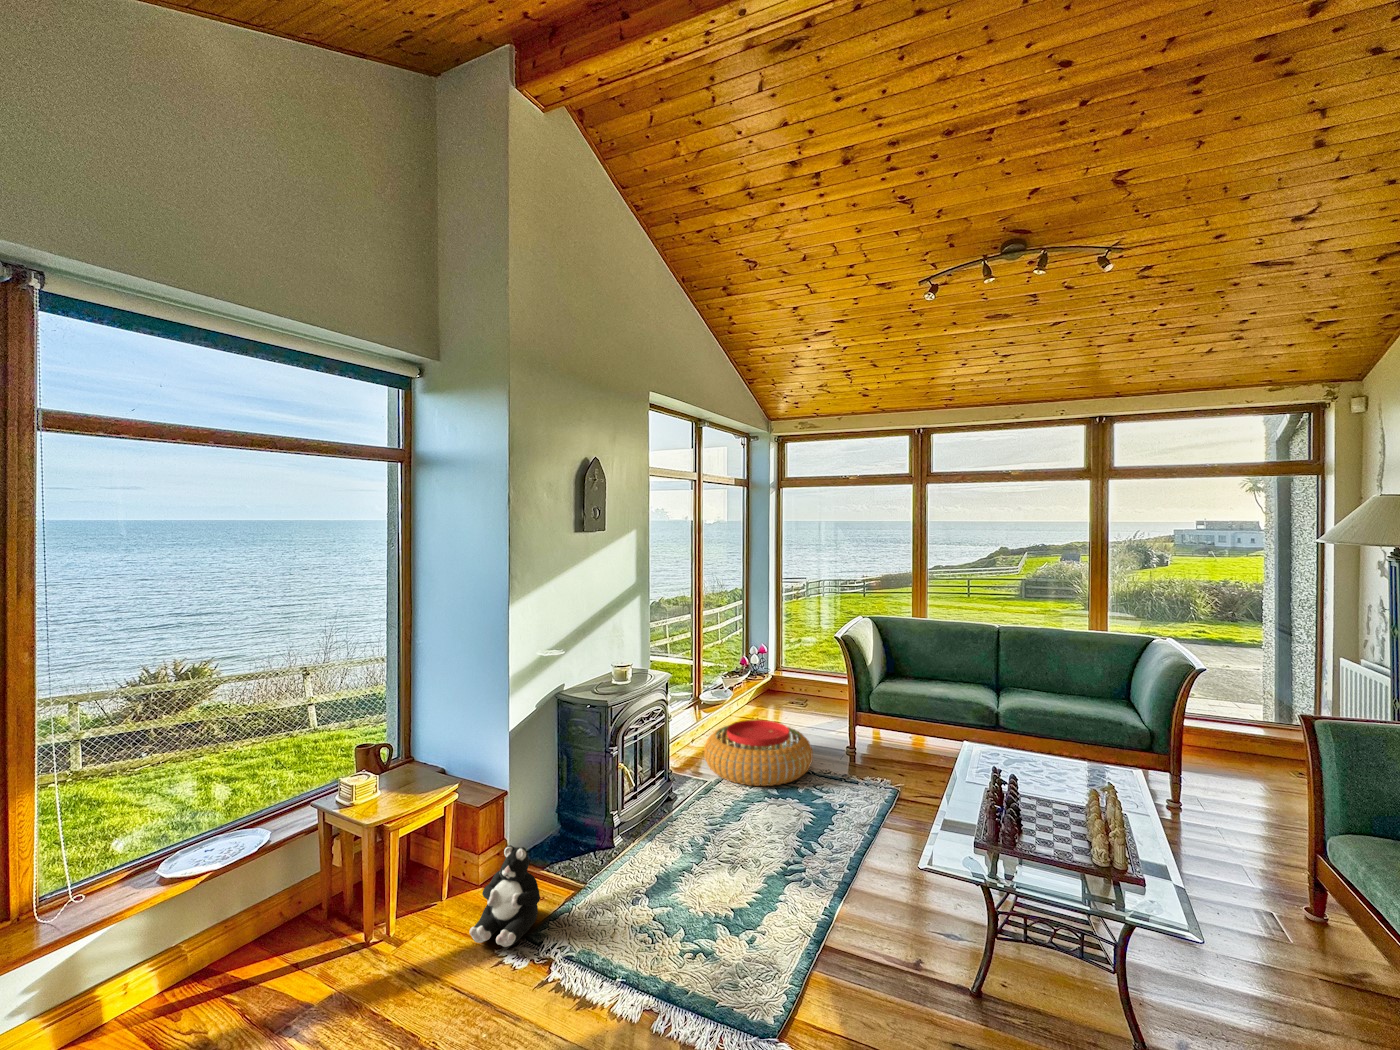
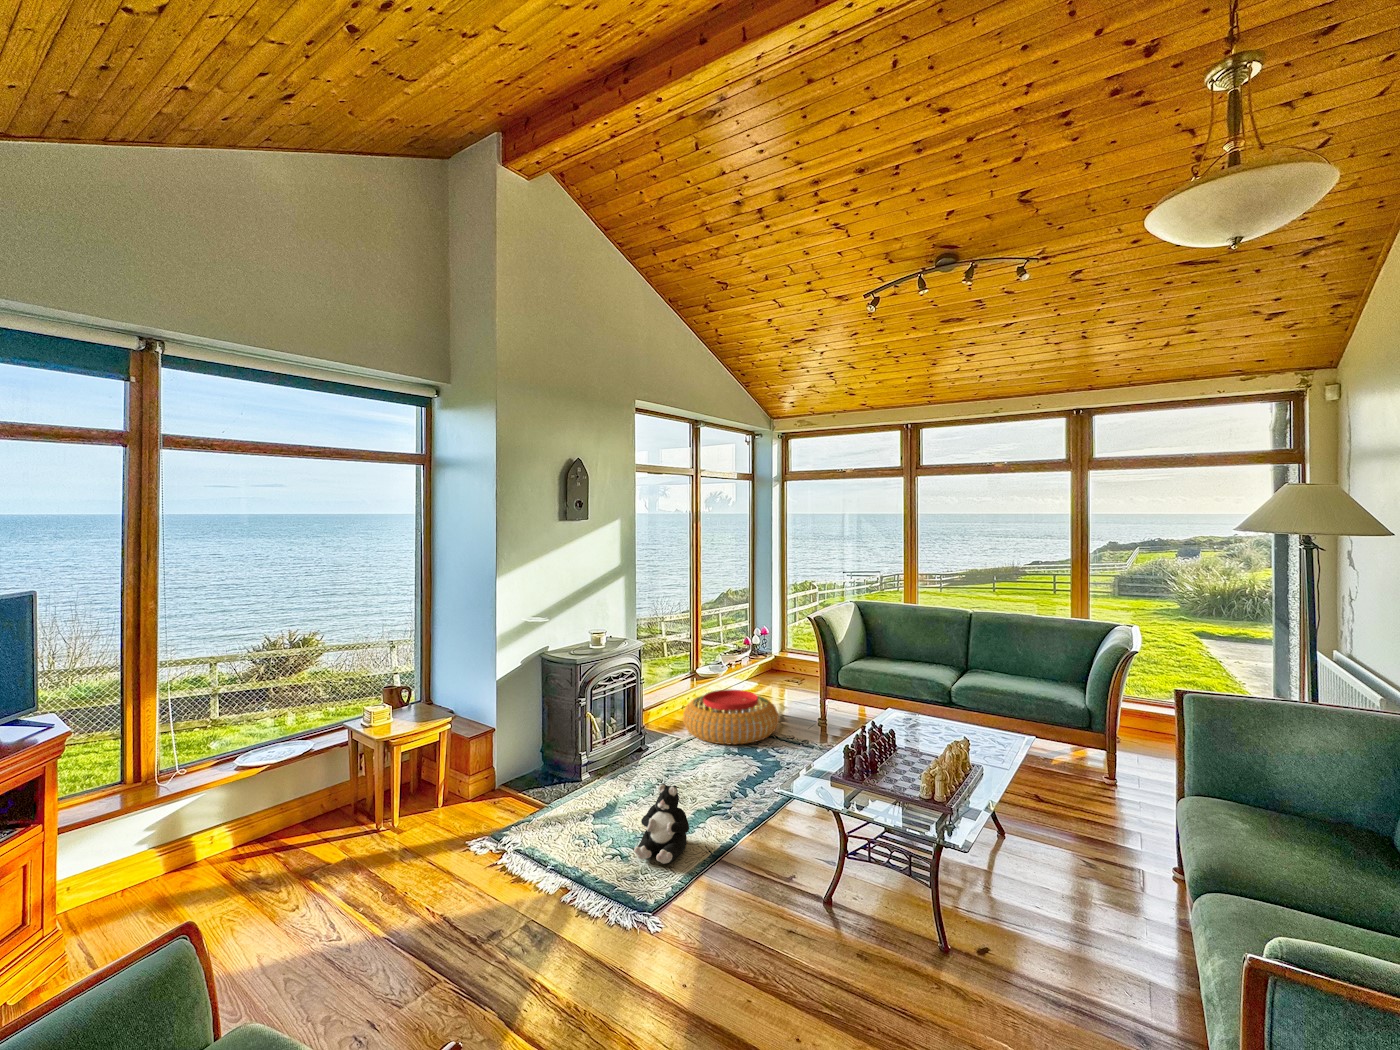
plush toy: present [470,845,540,947] -> present [634,784,689,864]

